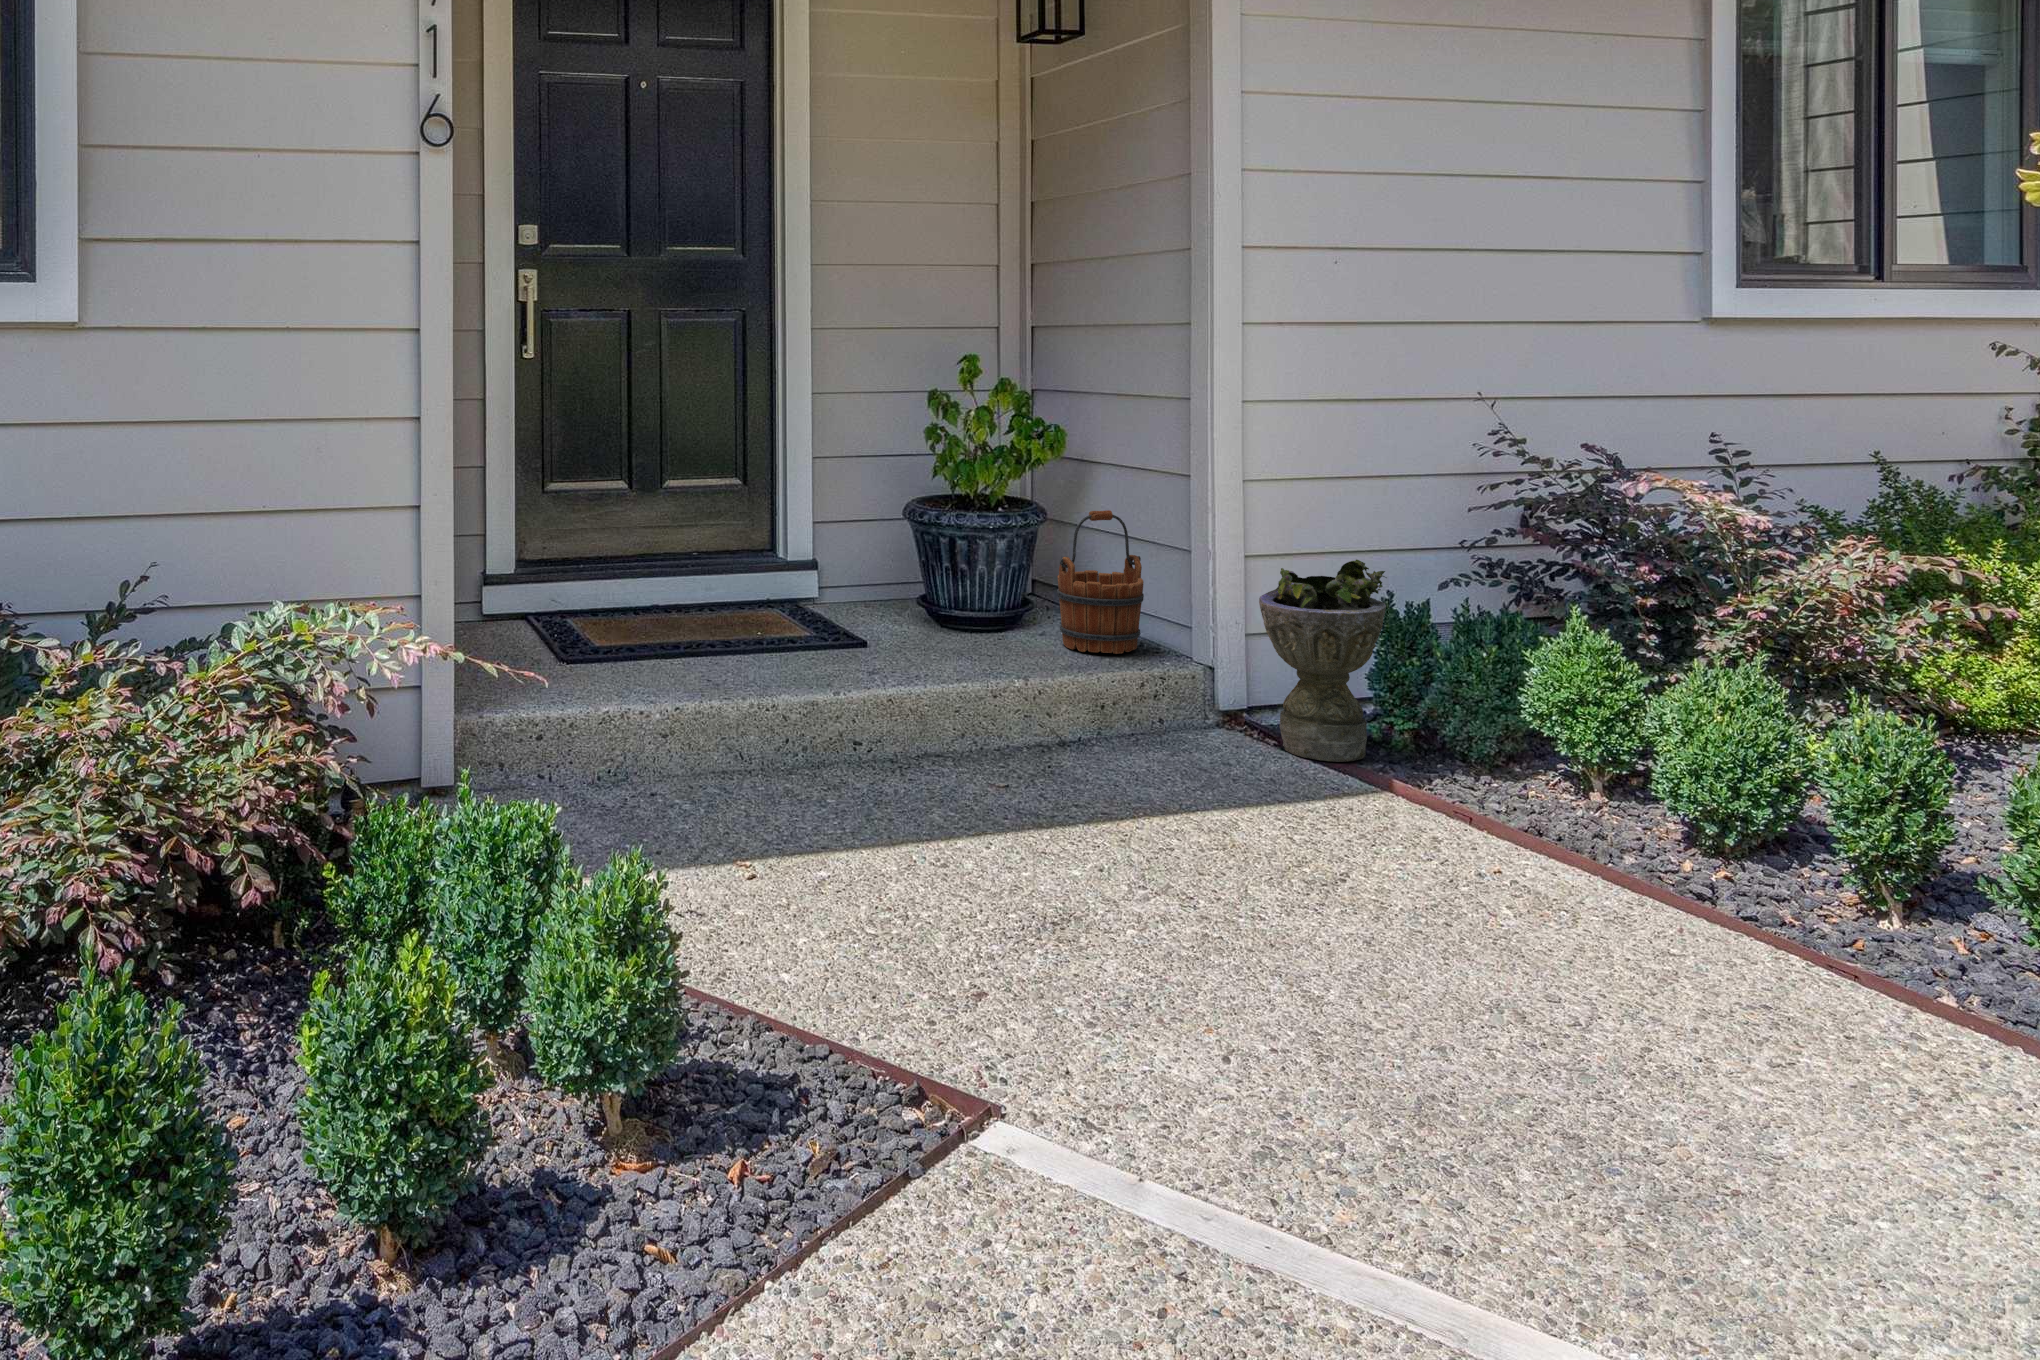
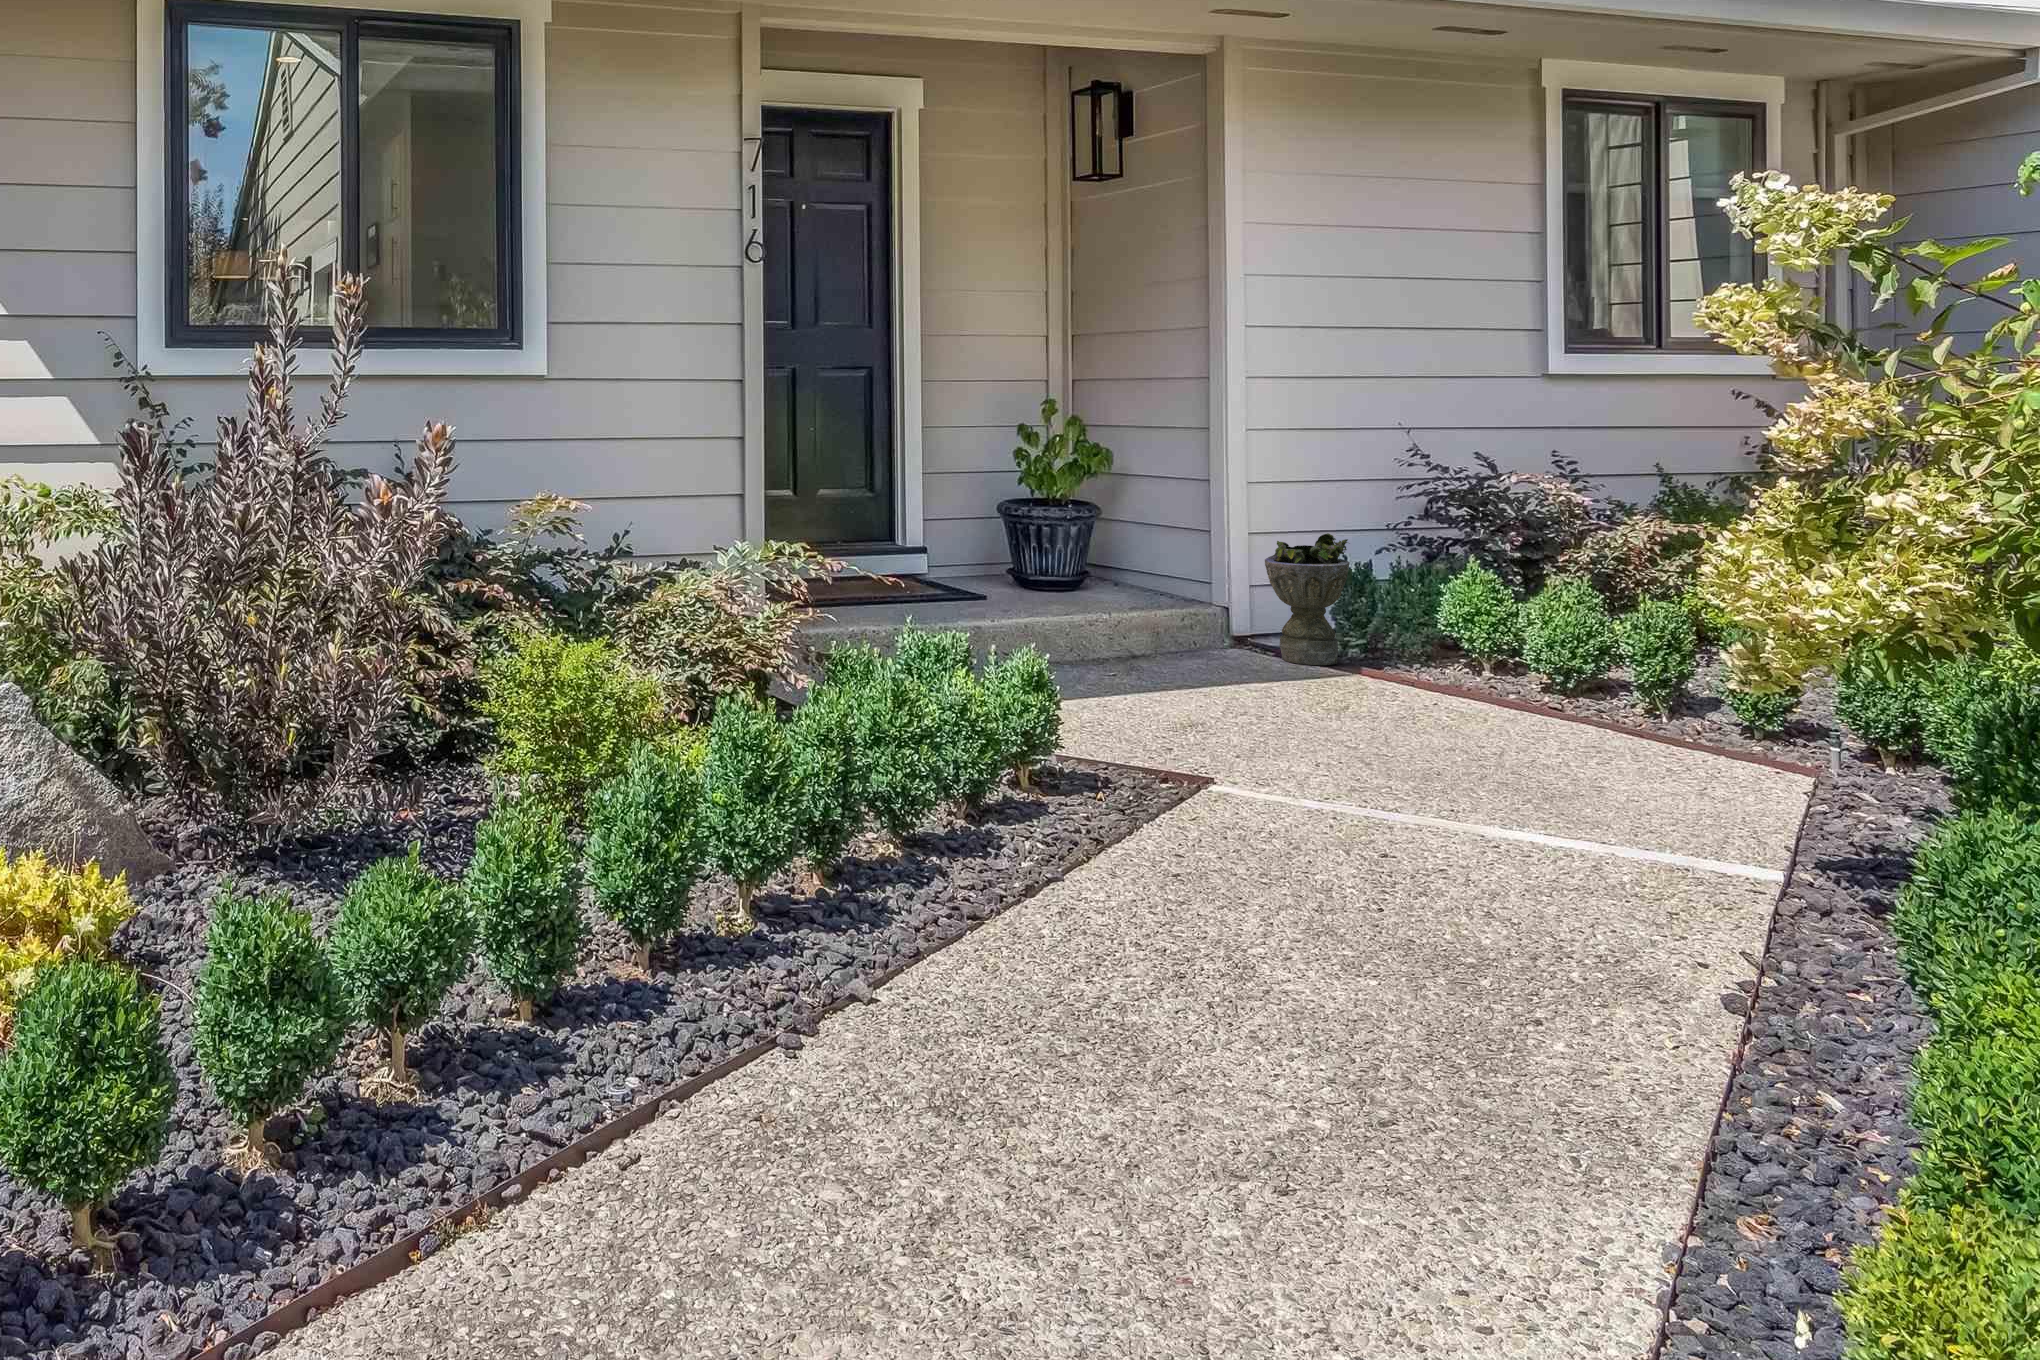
wooden bucket: present [1057,510,1144,654] -> none [1121,505,1182,602]

